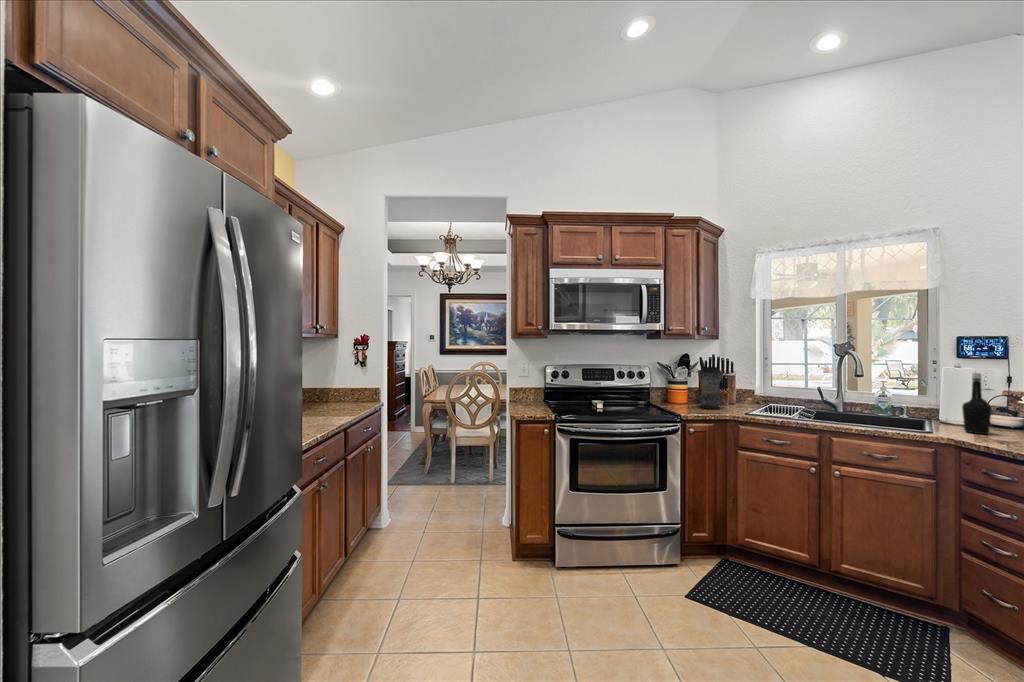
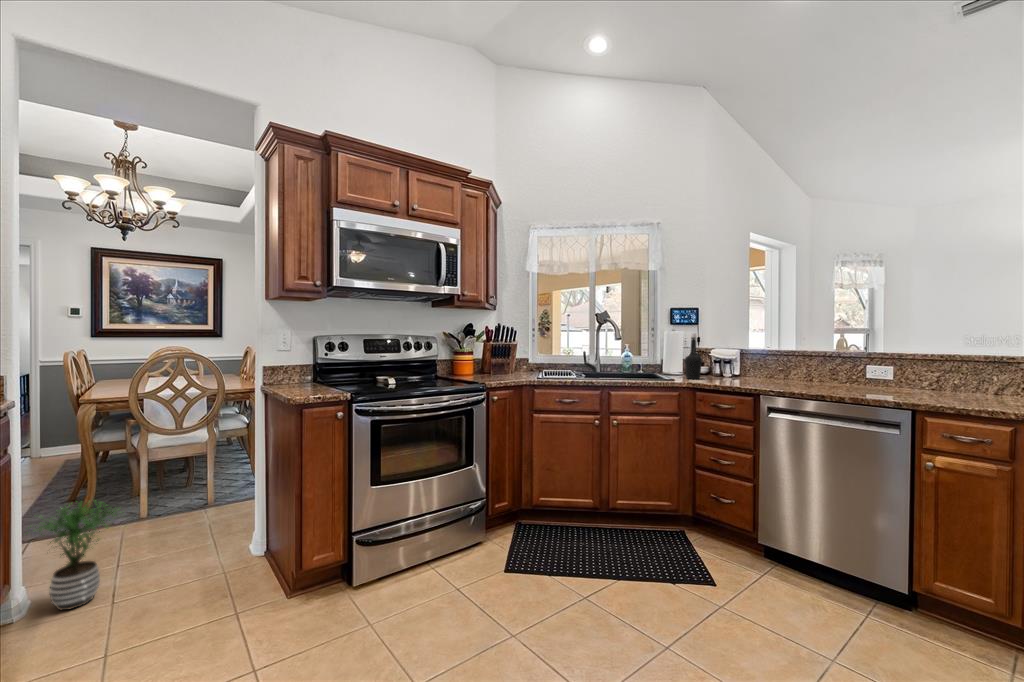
vase: present [698,367,723,409] -> none [489,335,512,377]
potted plant: none [388,465,434,530] -> present [30,500,122,610]

